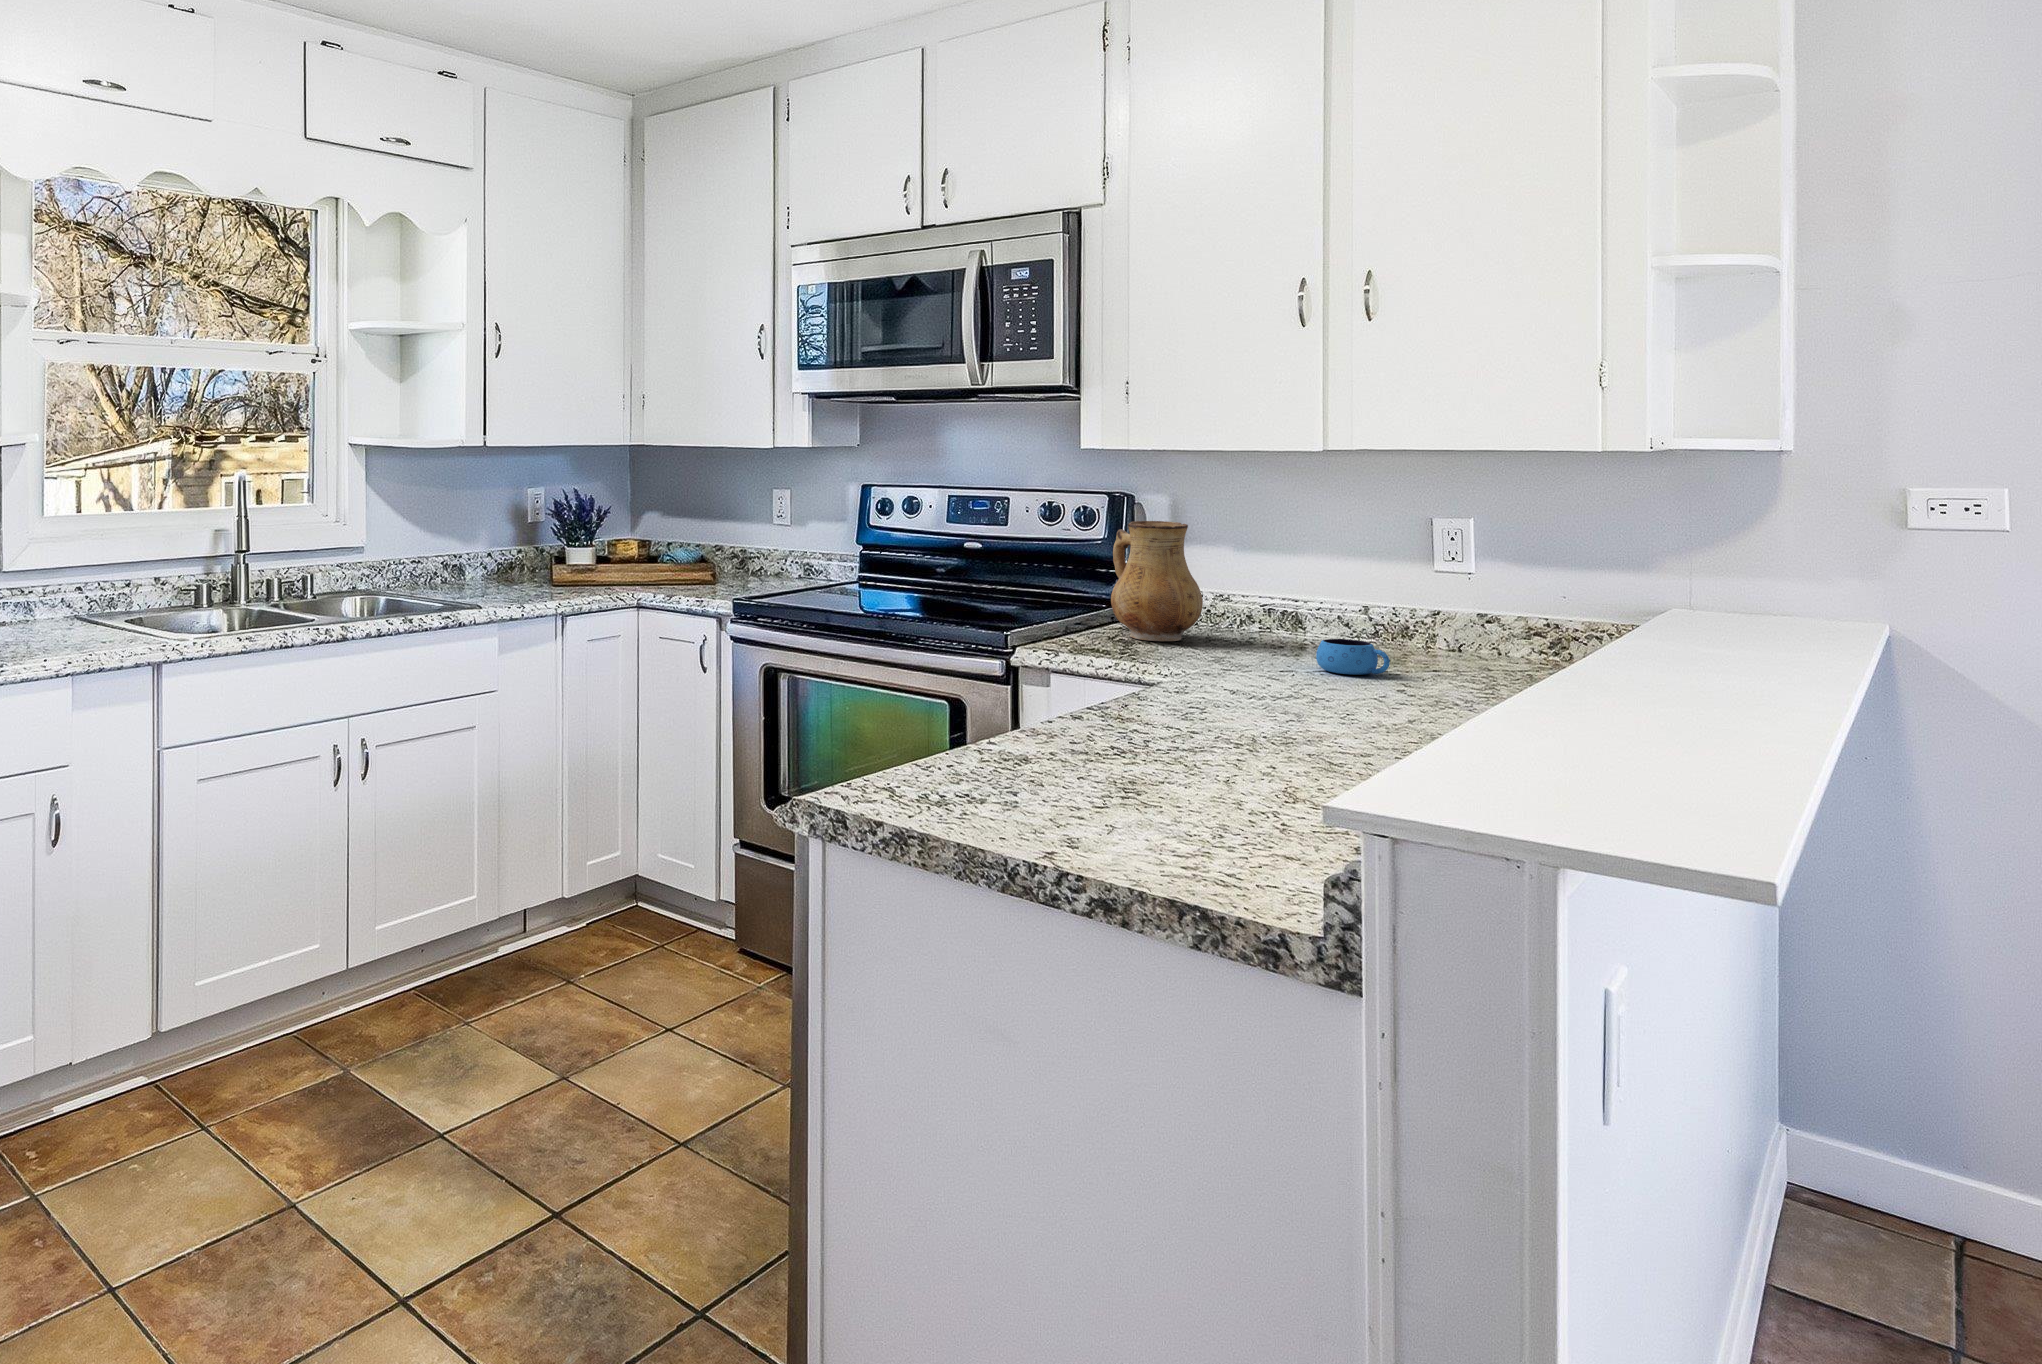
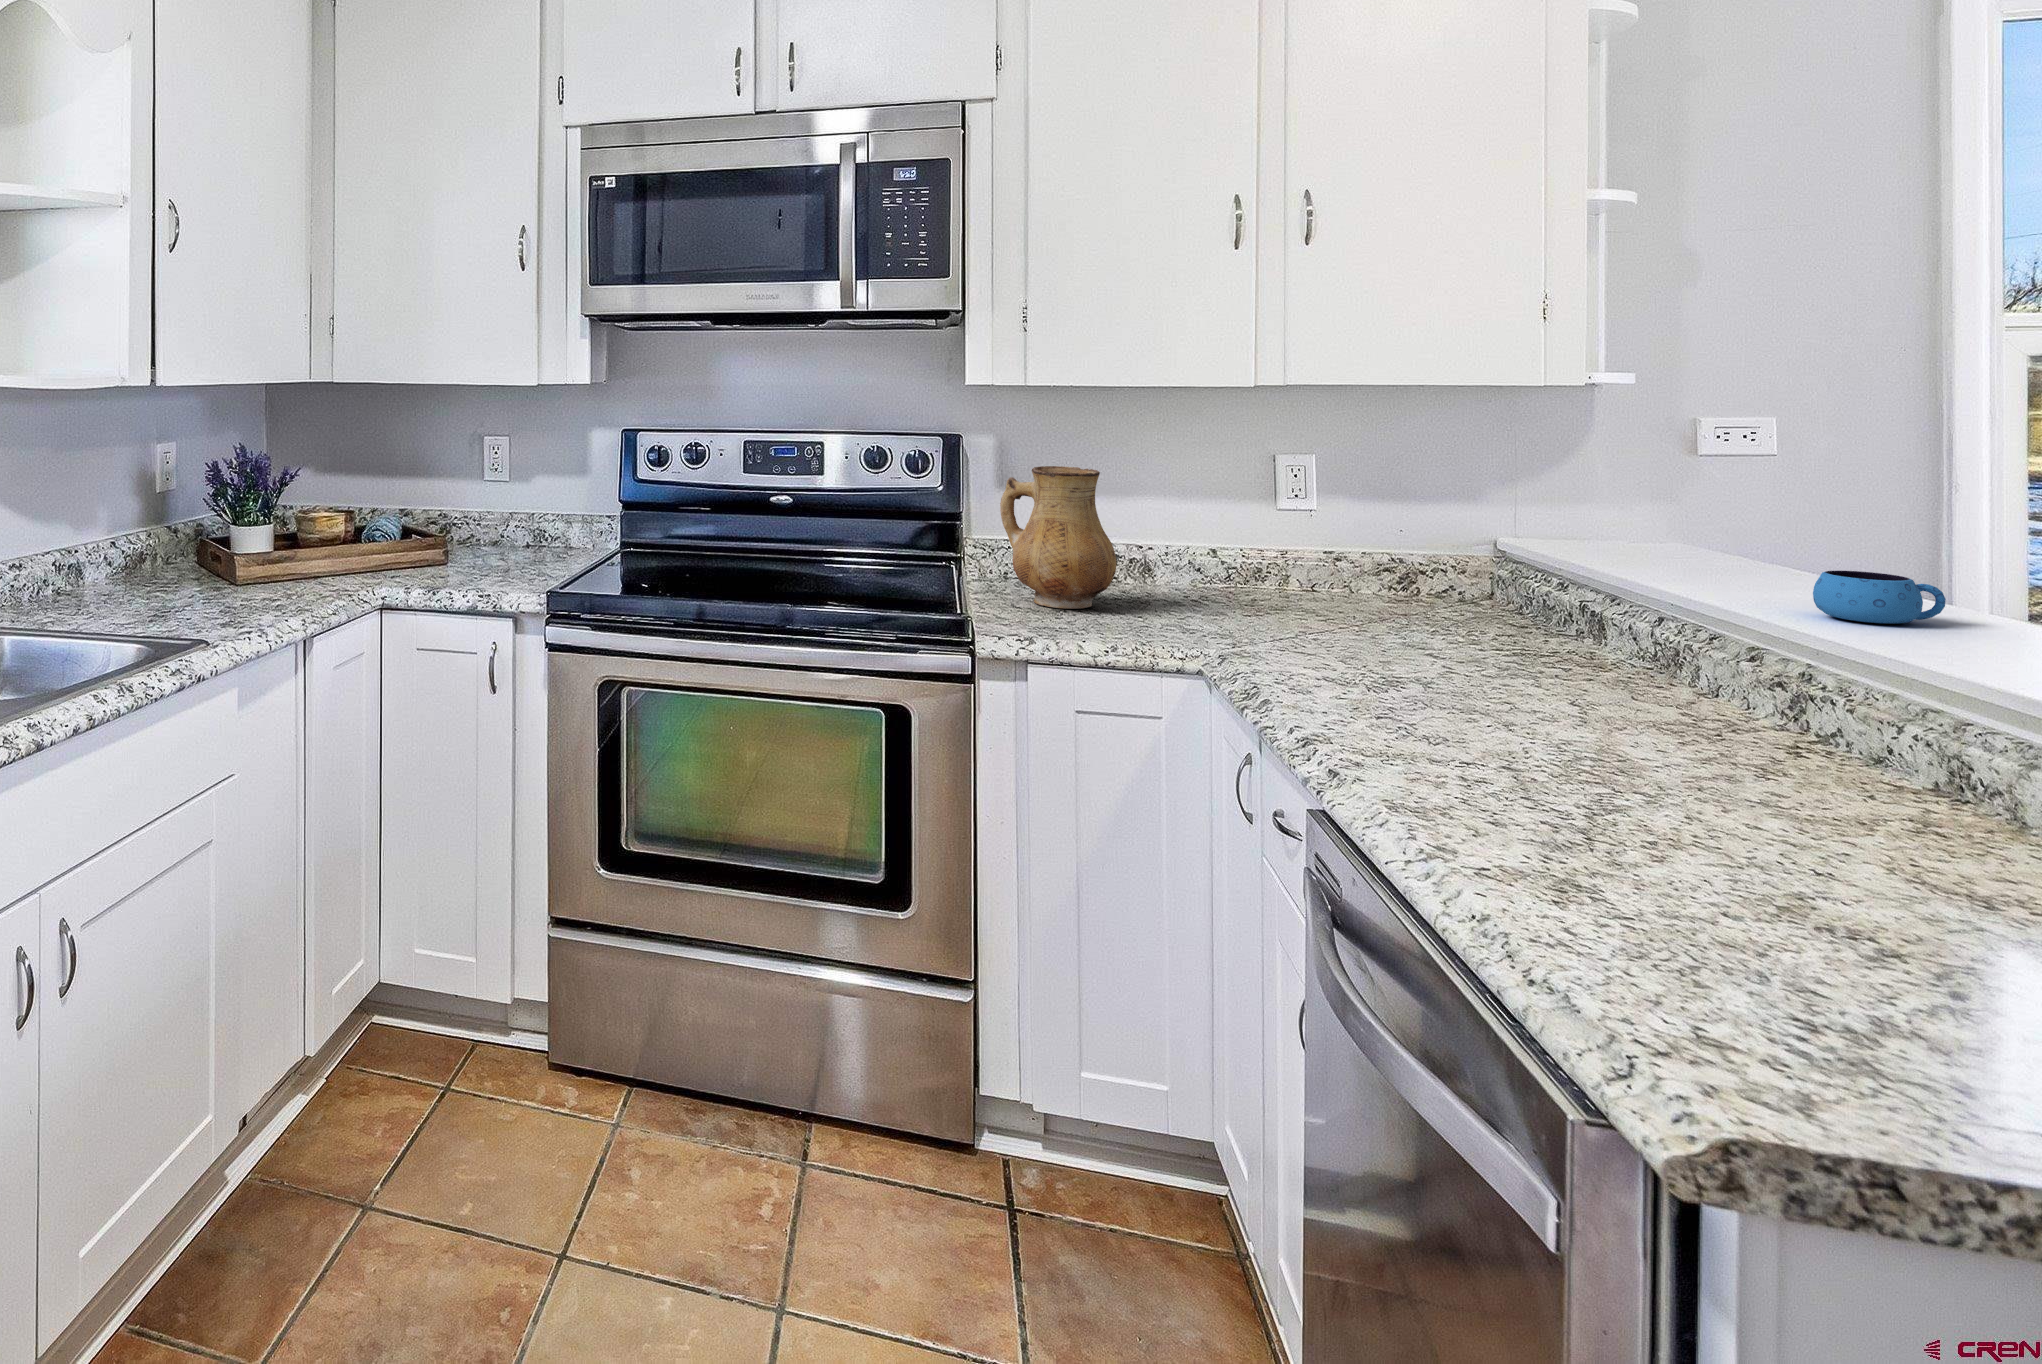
mug: present [1316,639,1390,675] -> present [1813,571,1946,624]

